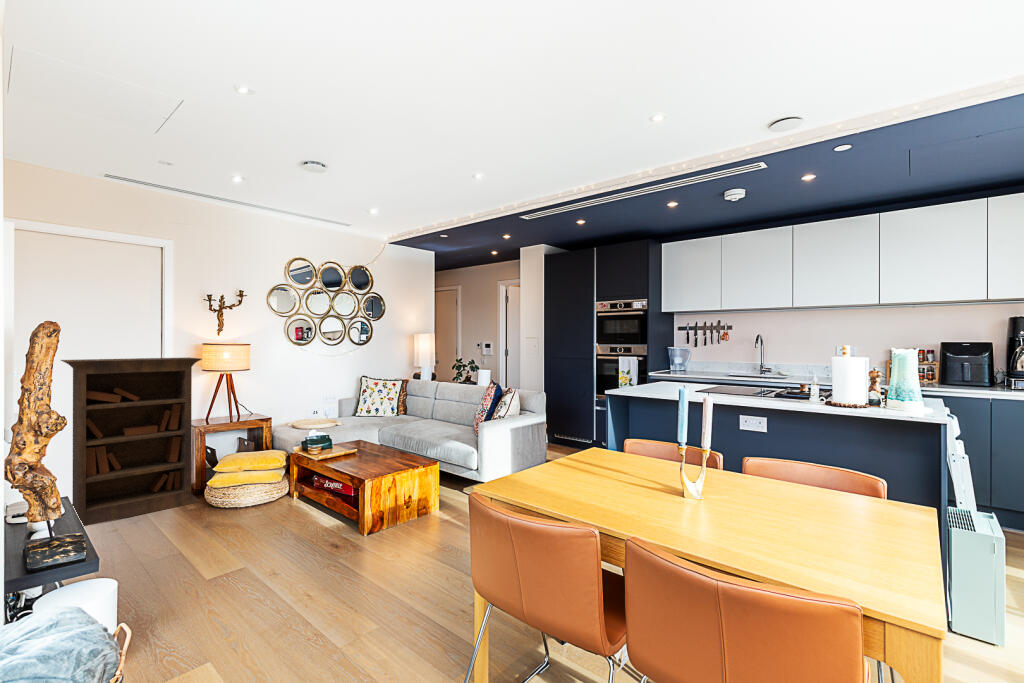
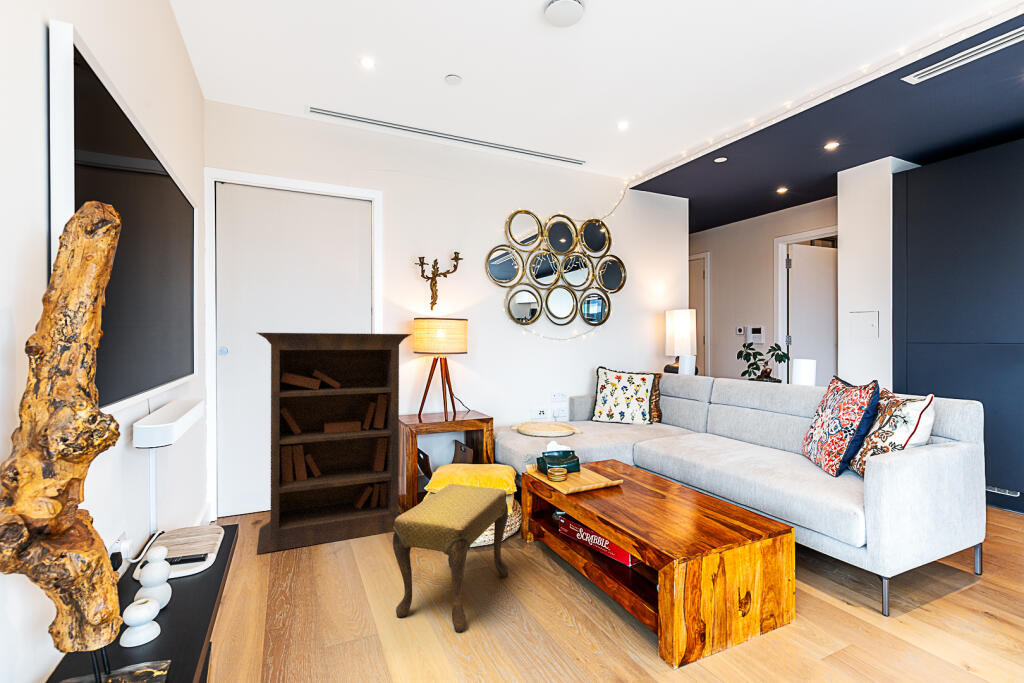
footstool: none [192,461,276,543] -> present [393,484,508,632]

